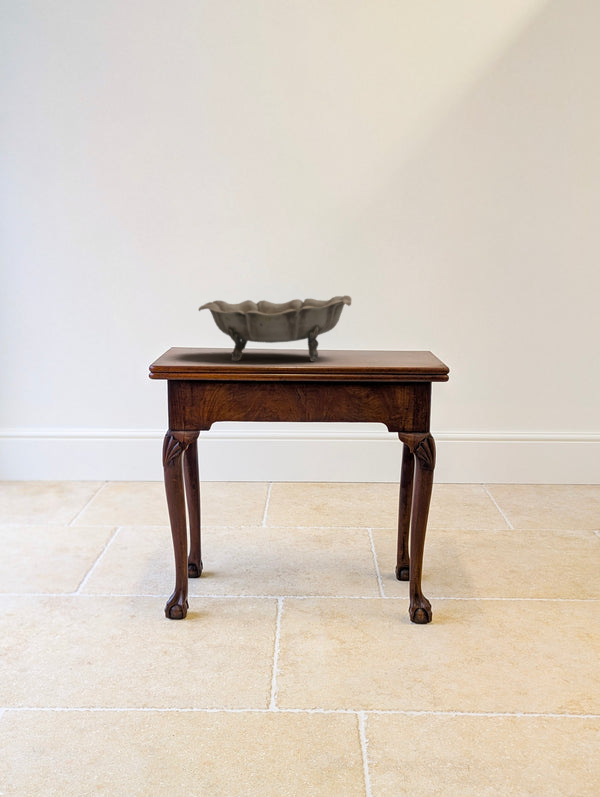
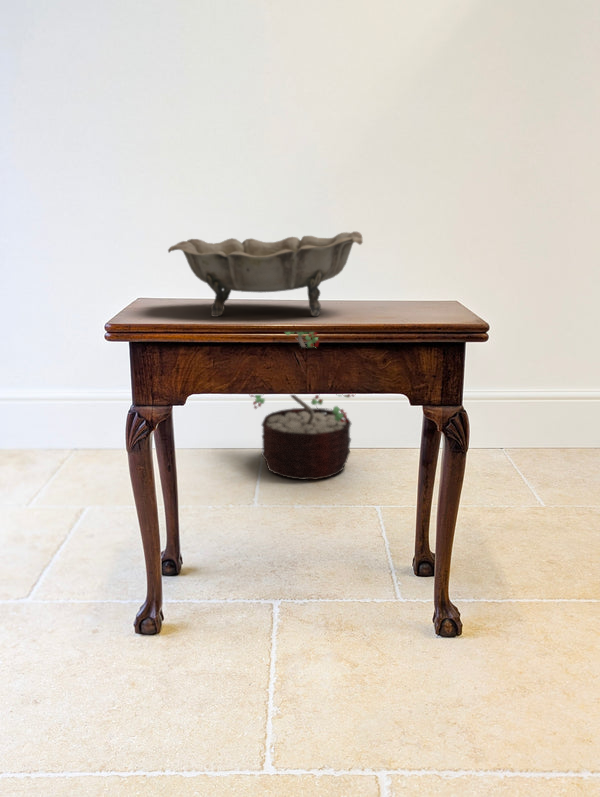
decorative plant: none [260,358,352,507] -> present [251,332,354,480]

